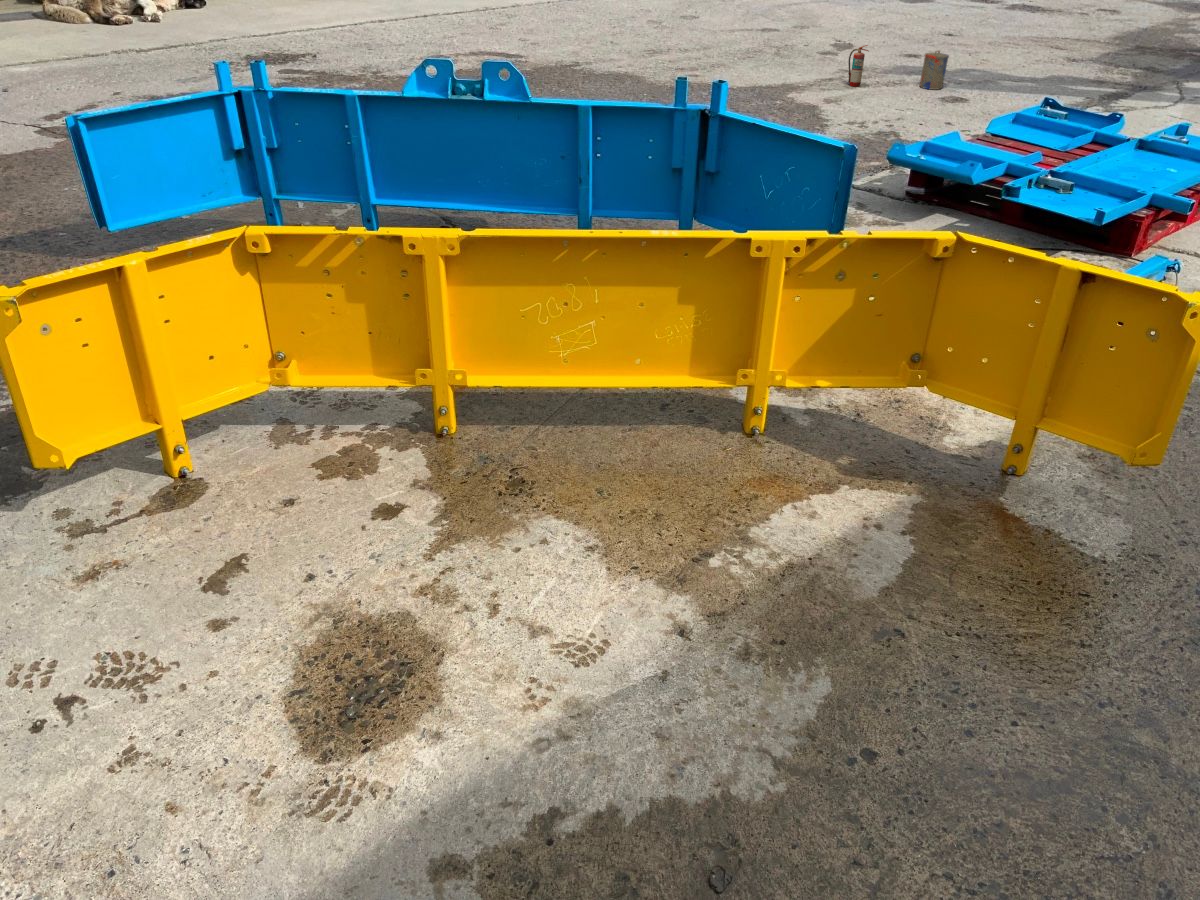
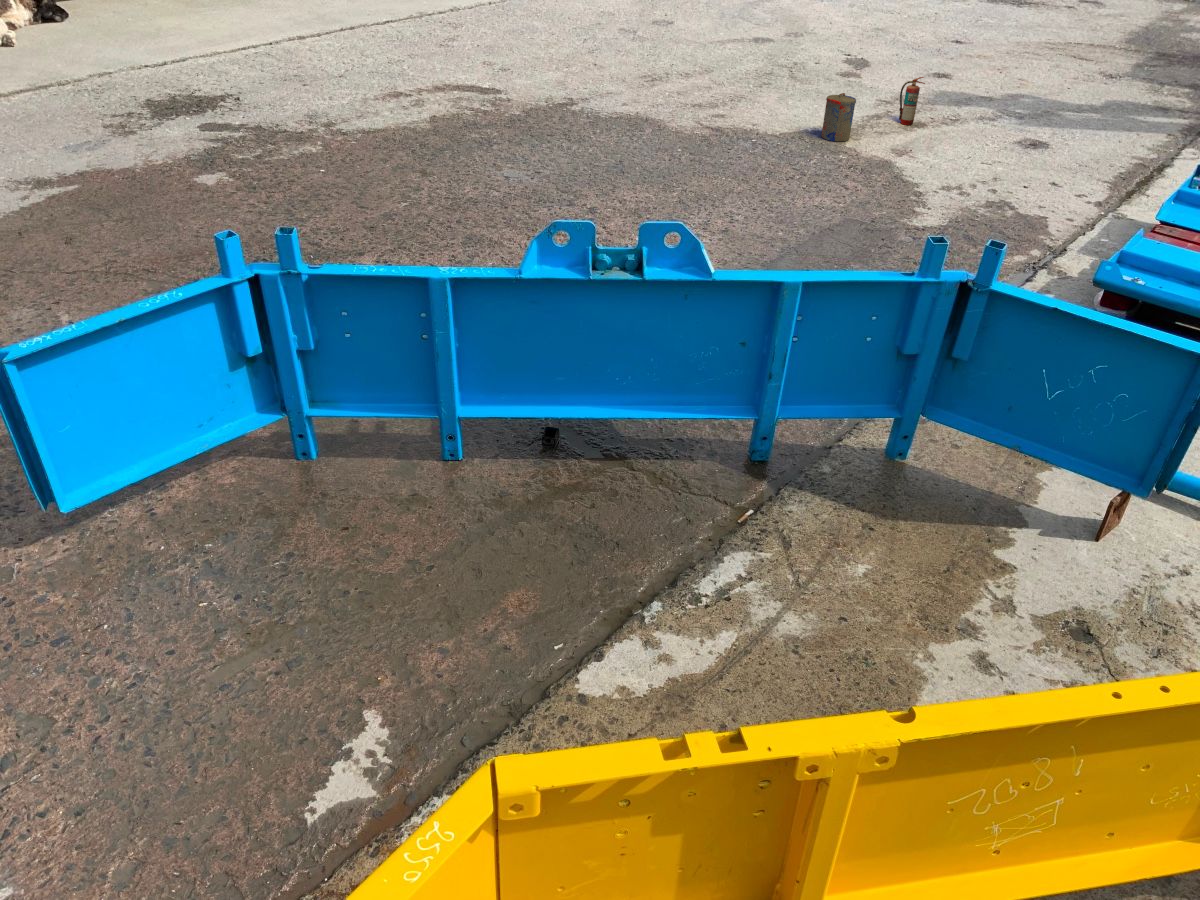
trash can: present [920,51,949,90] -> present [821,93,856,142]

